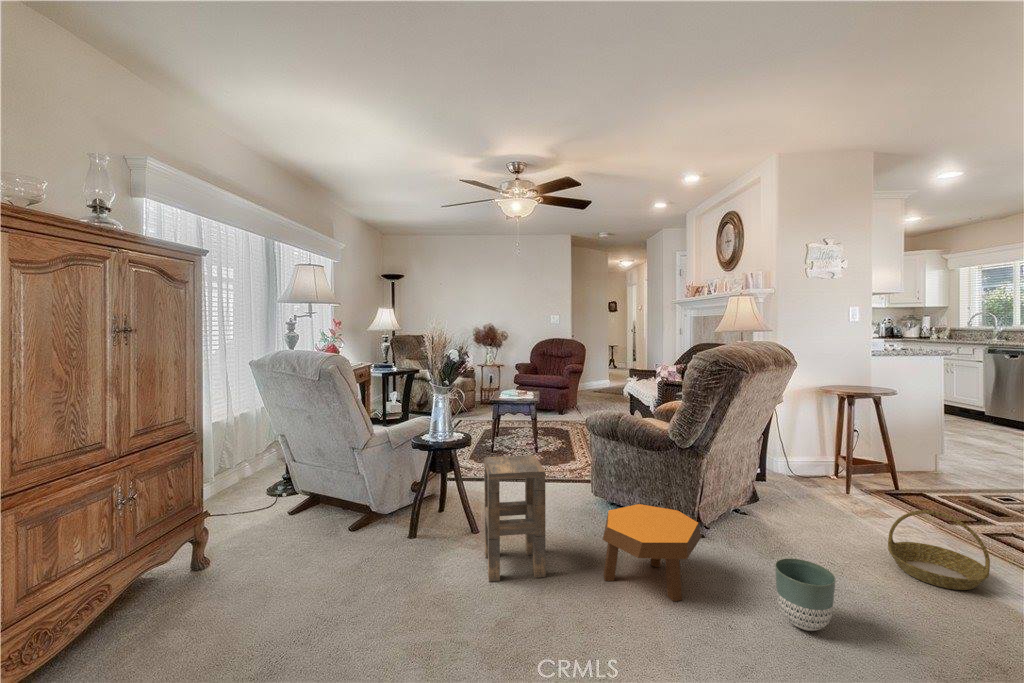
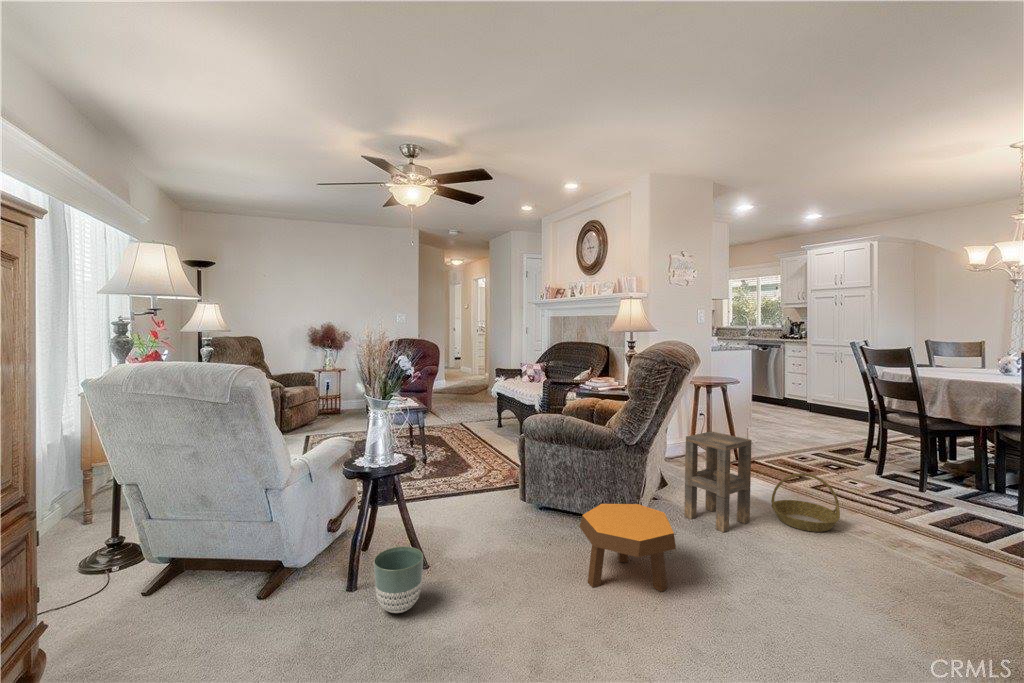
side table: present [484,455,546,582] -> present [684,431,751,532]
planter: present [775,558,836,631] -> present [374,547,423,613]

